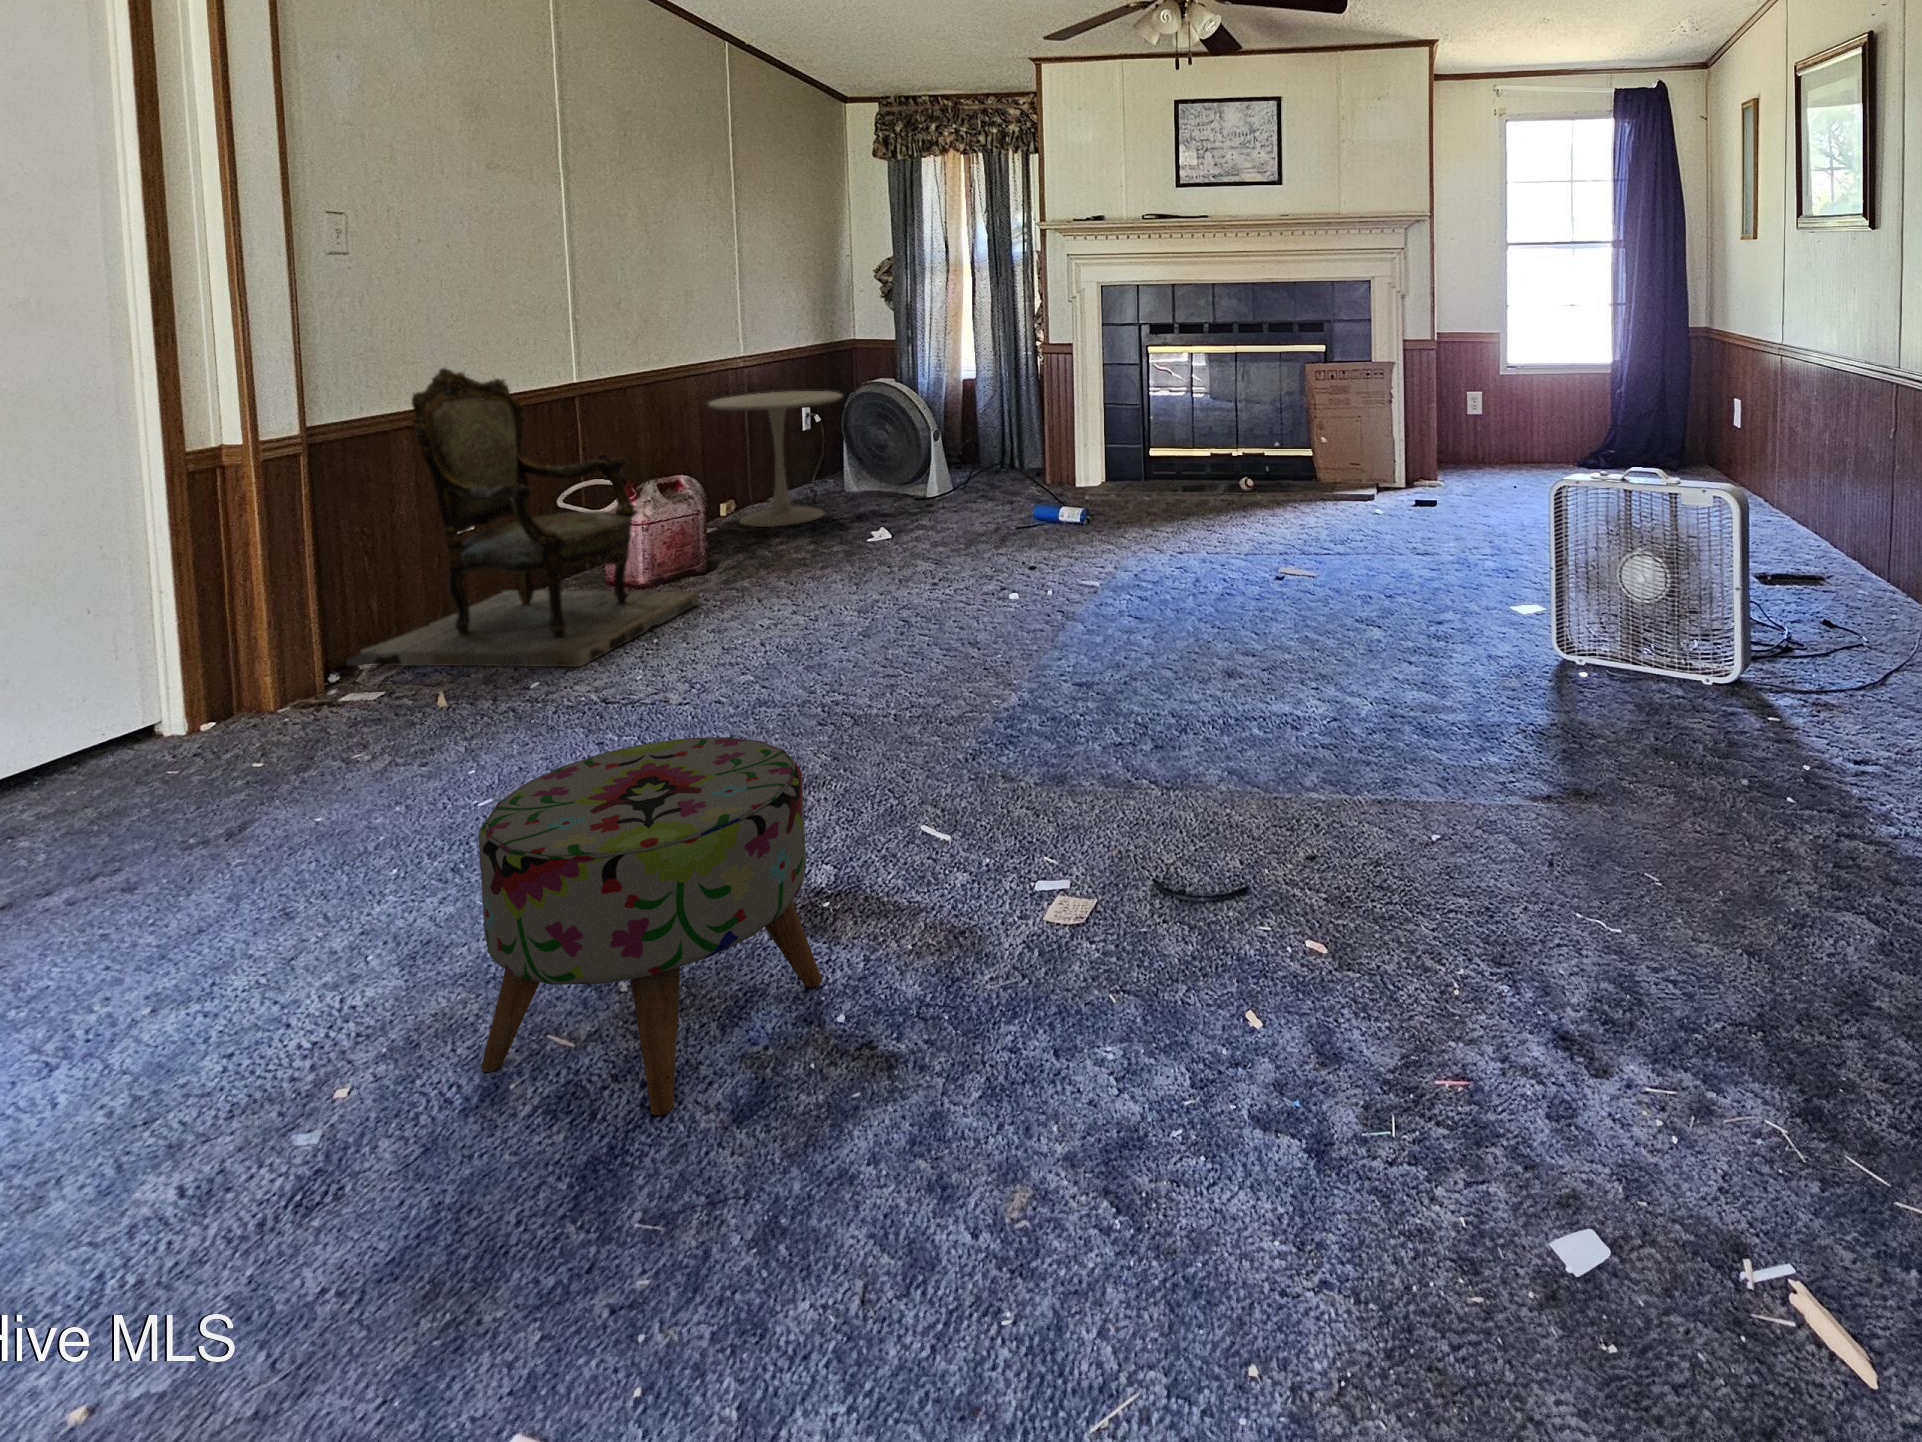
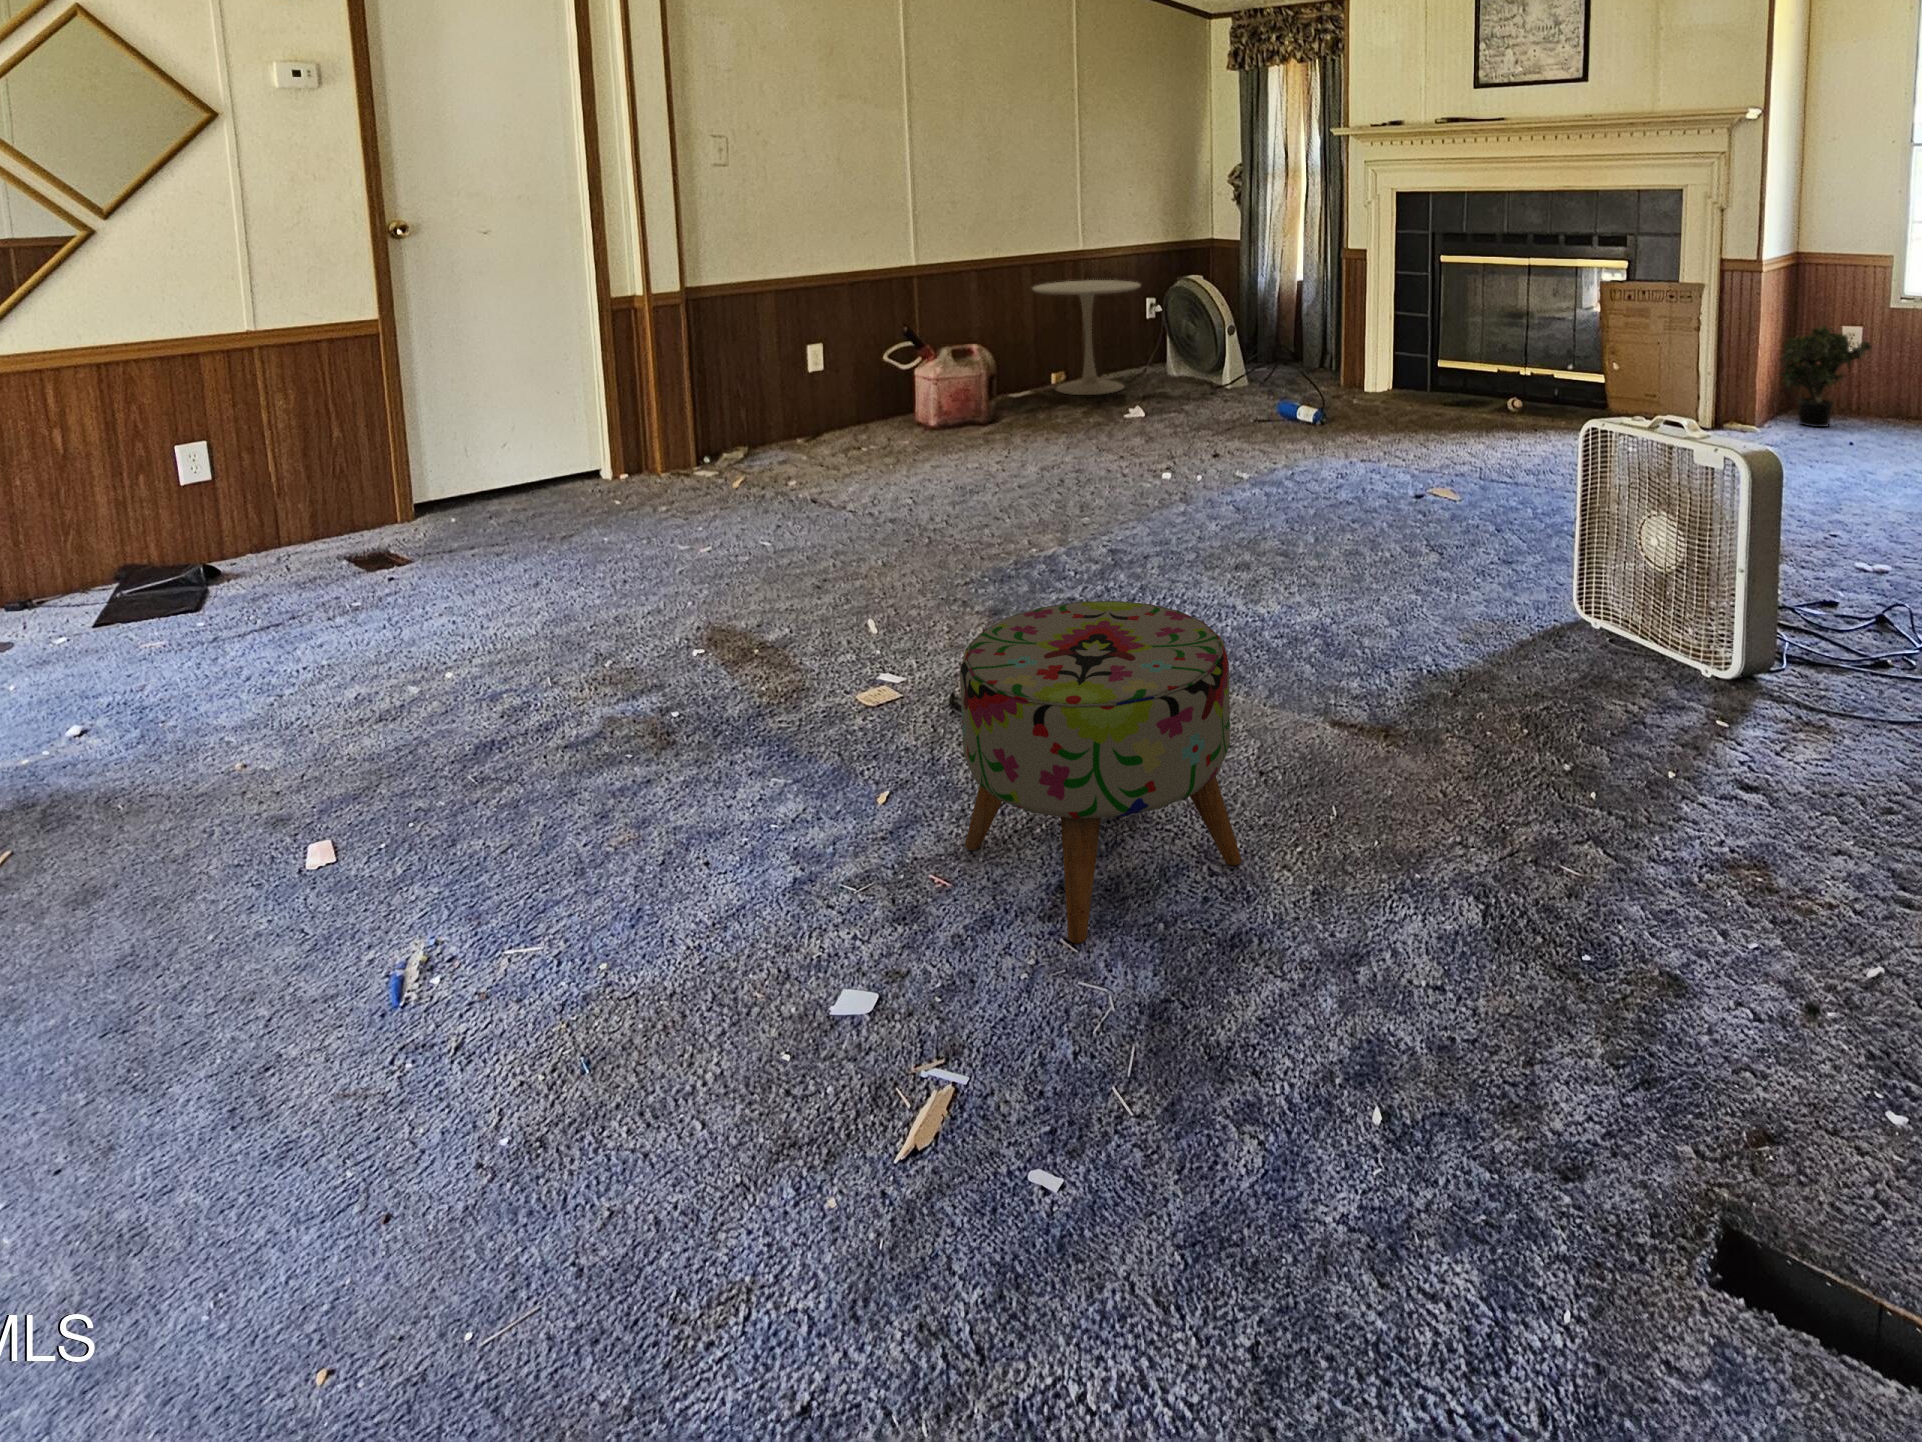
armchair: present [347,368,699,667] -> none [702,248,940,485]
potted plant: none [1443,390,1510,475] -> present [1779,326,1871,427]
ottoman: present [478,737,822,1116] -> present [960,601,1241,944]

